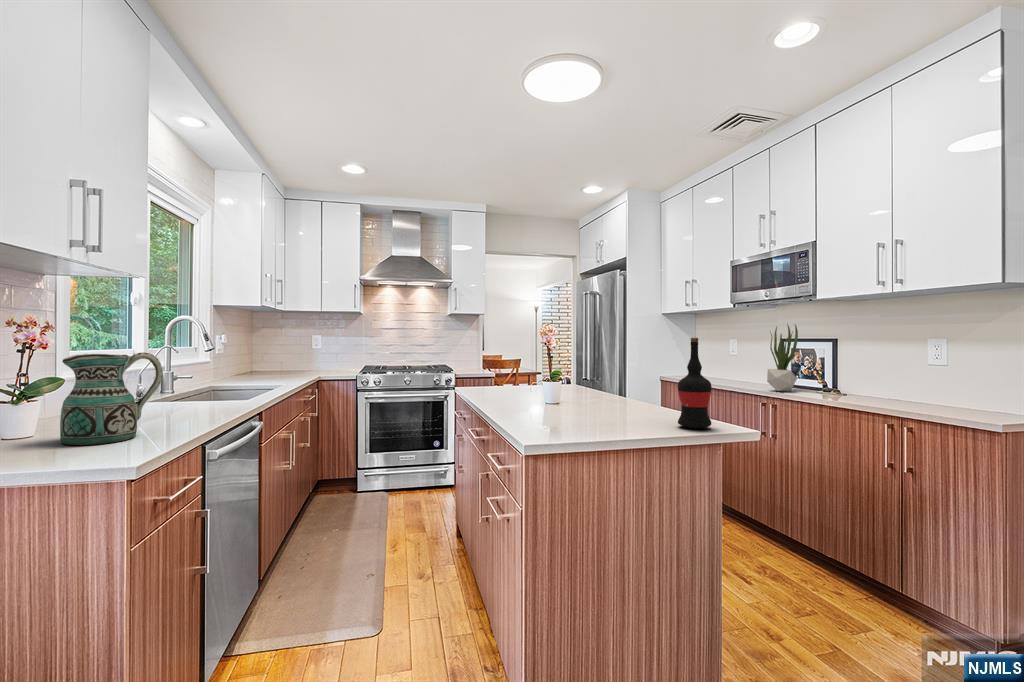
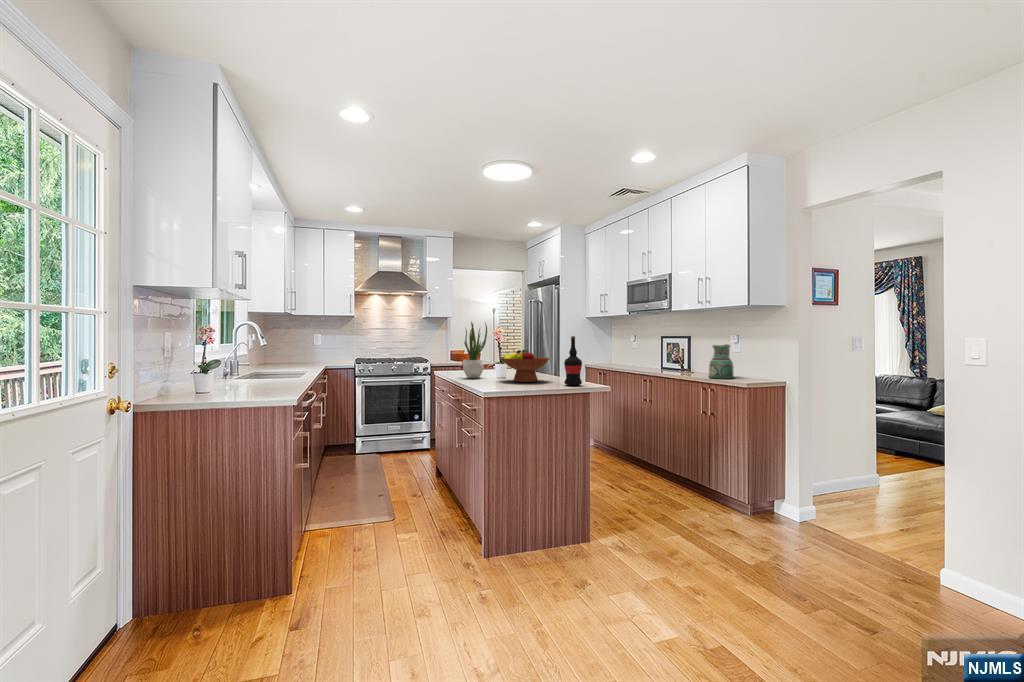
potted plant: present [767,324,799,391] -> present [463,322,487,378]
ceramic pitcher: present [60,352,163,445] -> present [709,344,733,379]
fruit bowl: none [560,361,644,417] -> present [502,349,550,382]

